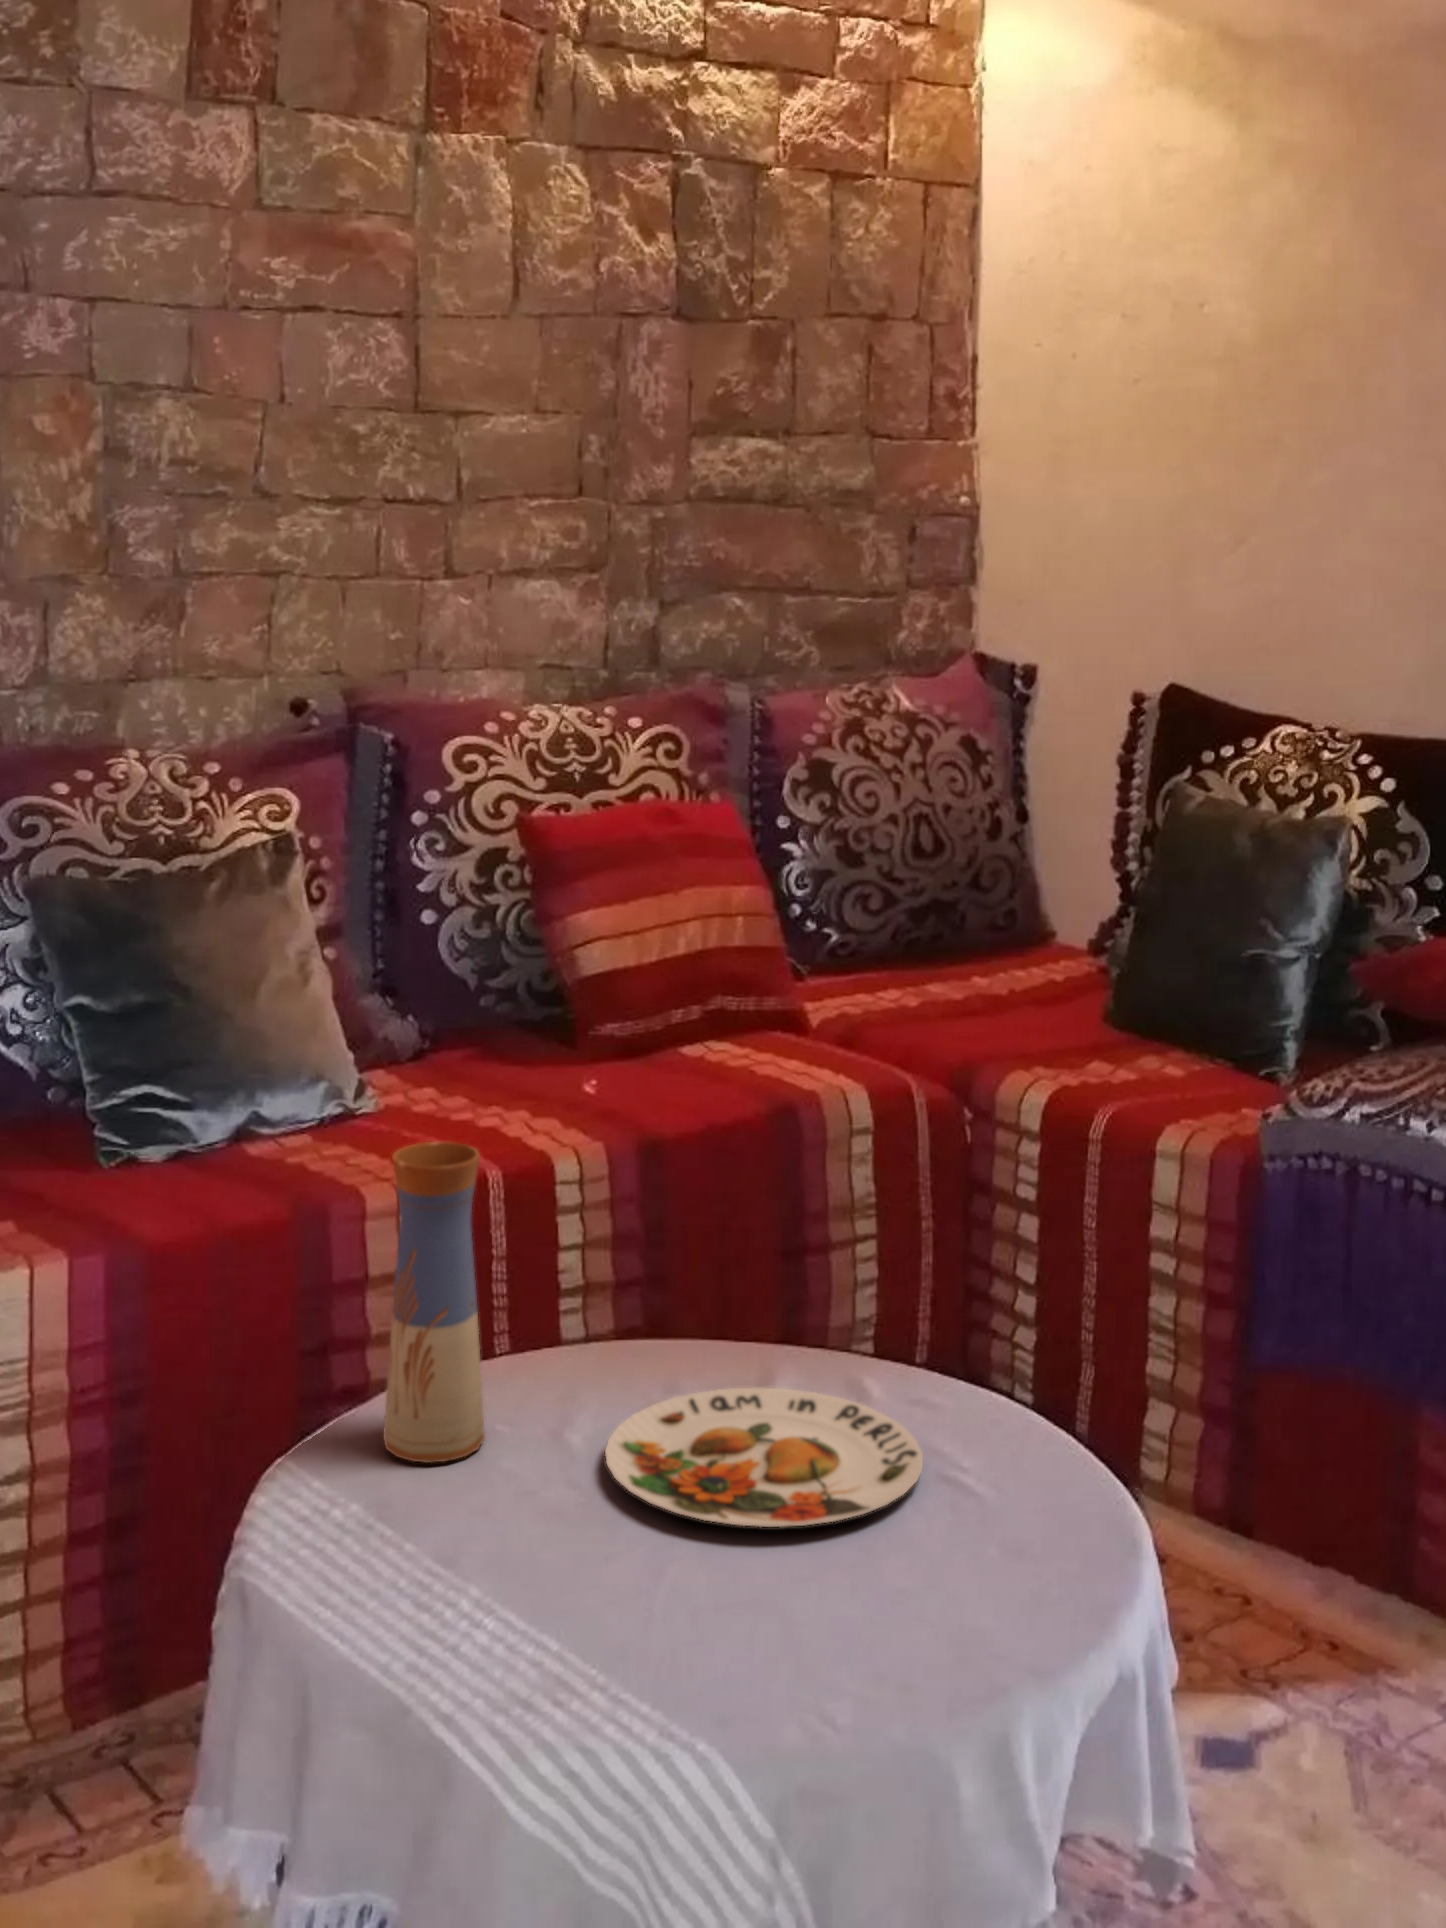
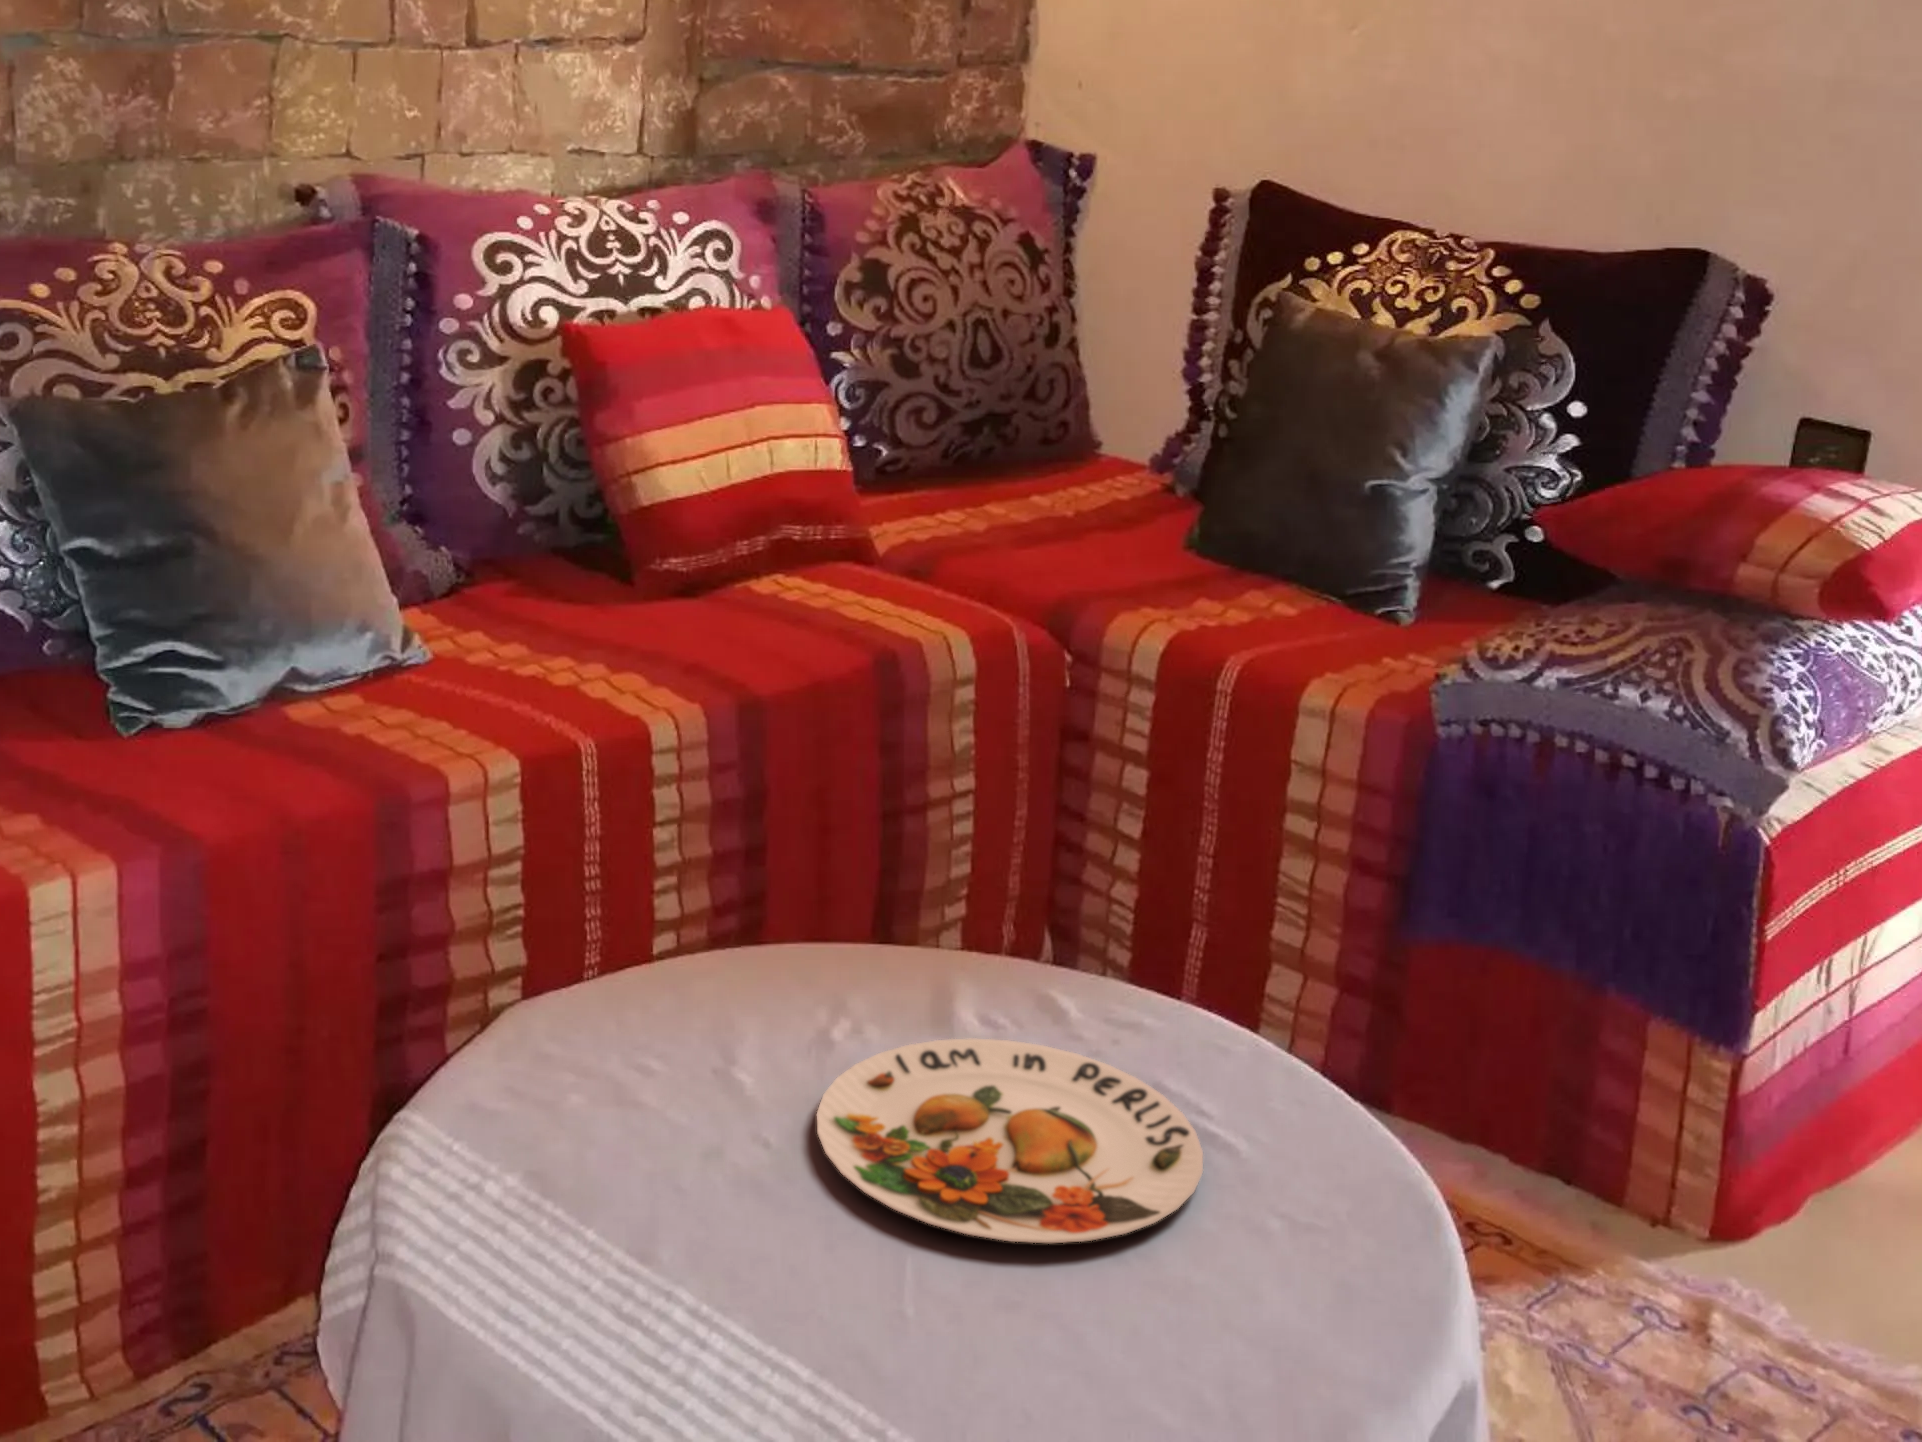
vase: present [383,1142,485,1463] -> none [538,765,665,1146]

